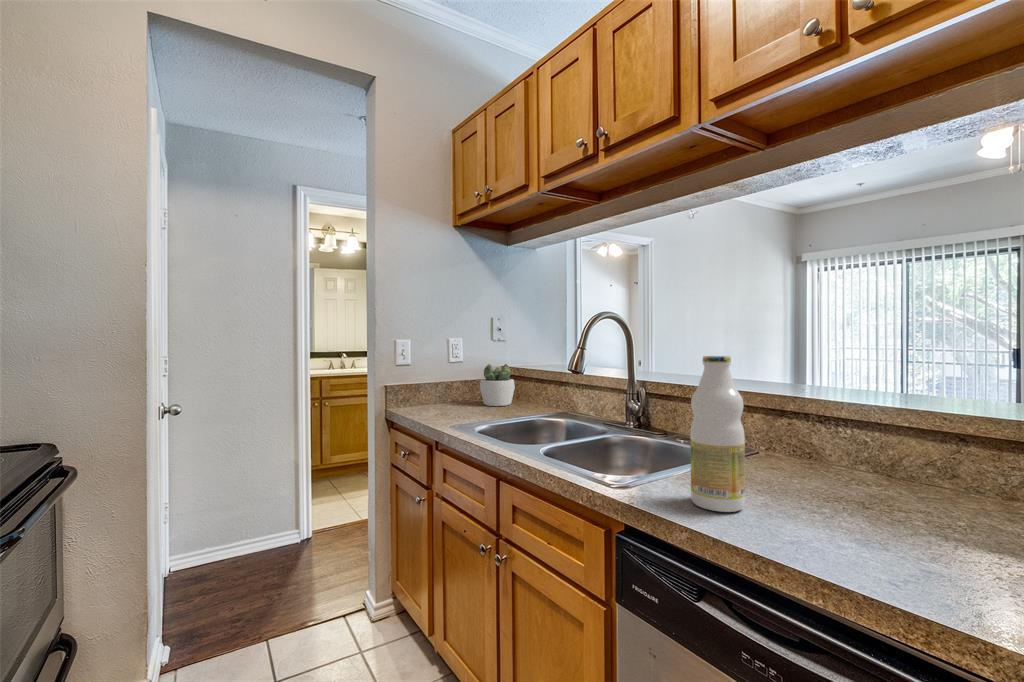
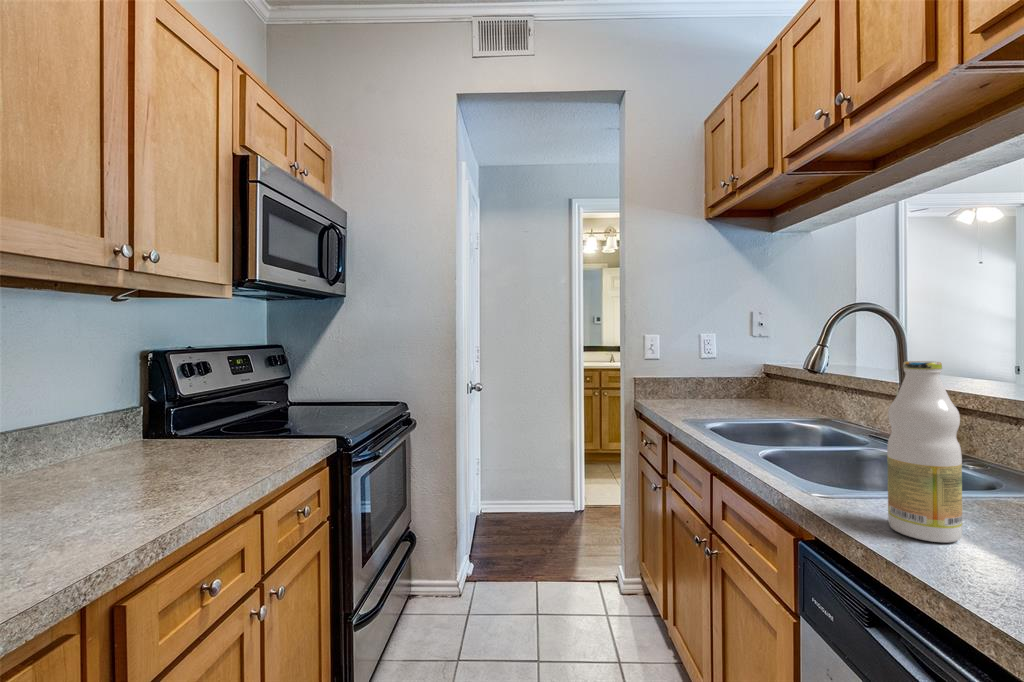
succulent plant: present [480,364,515,406] -> none [731,361,772,406]

